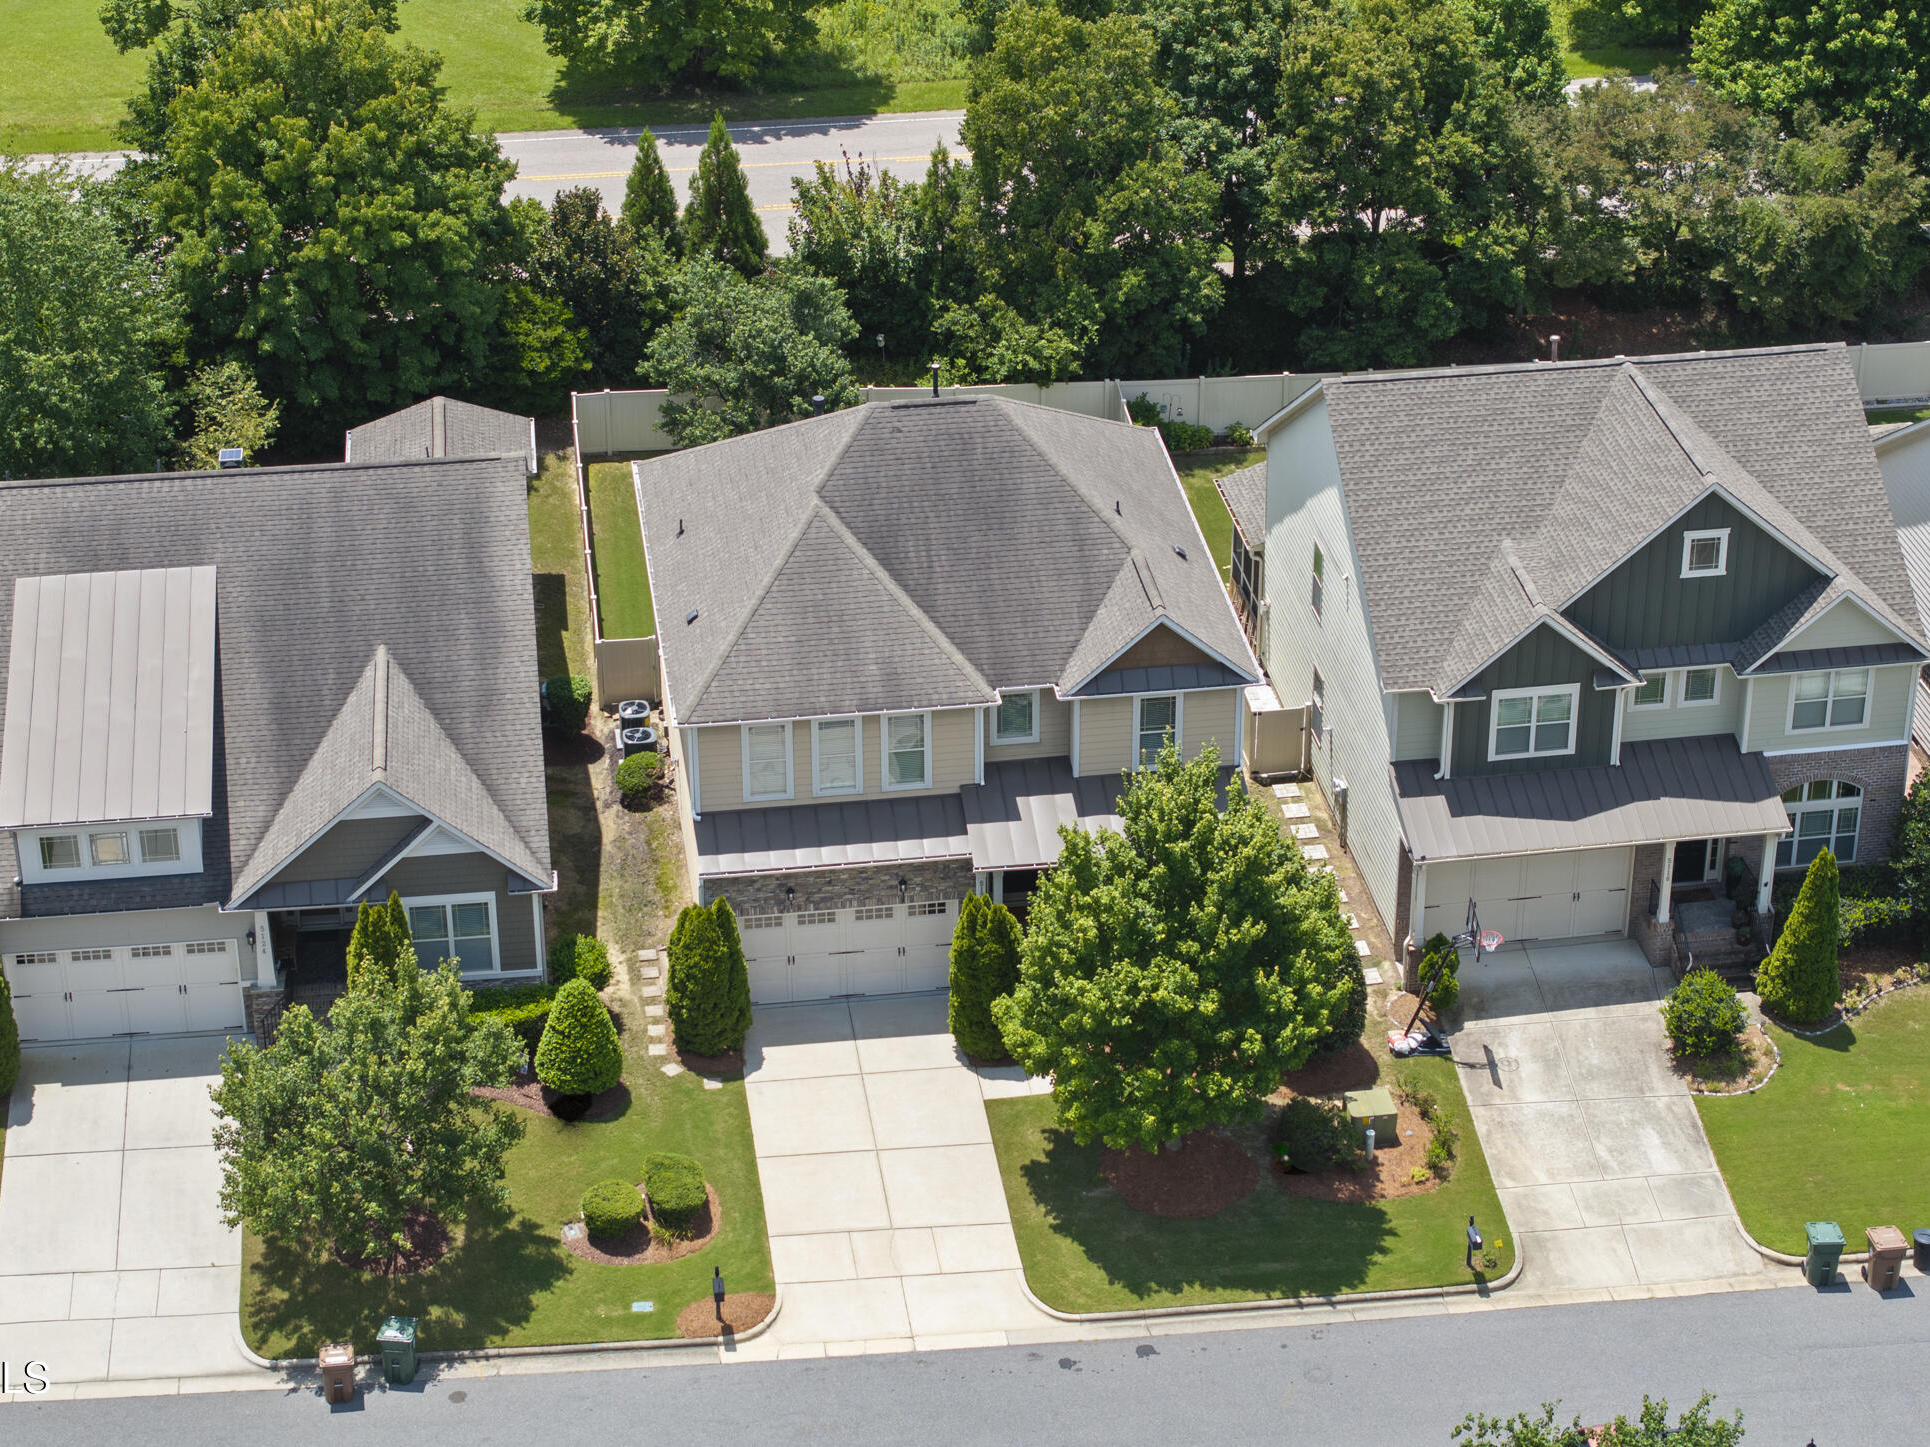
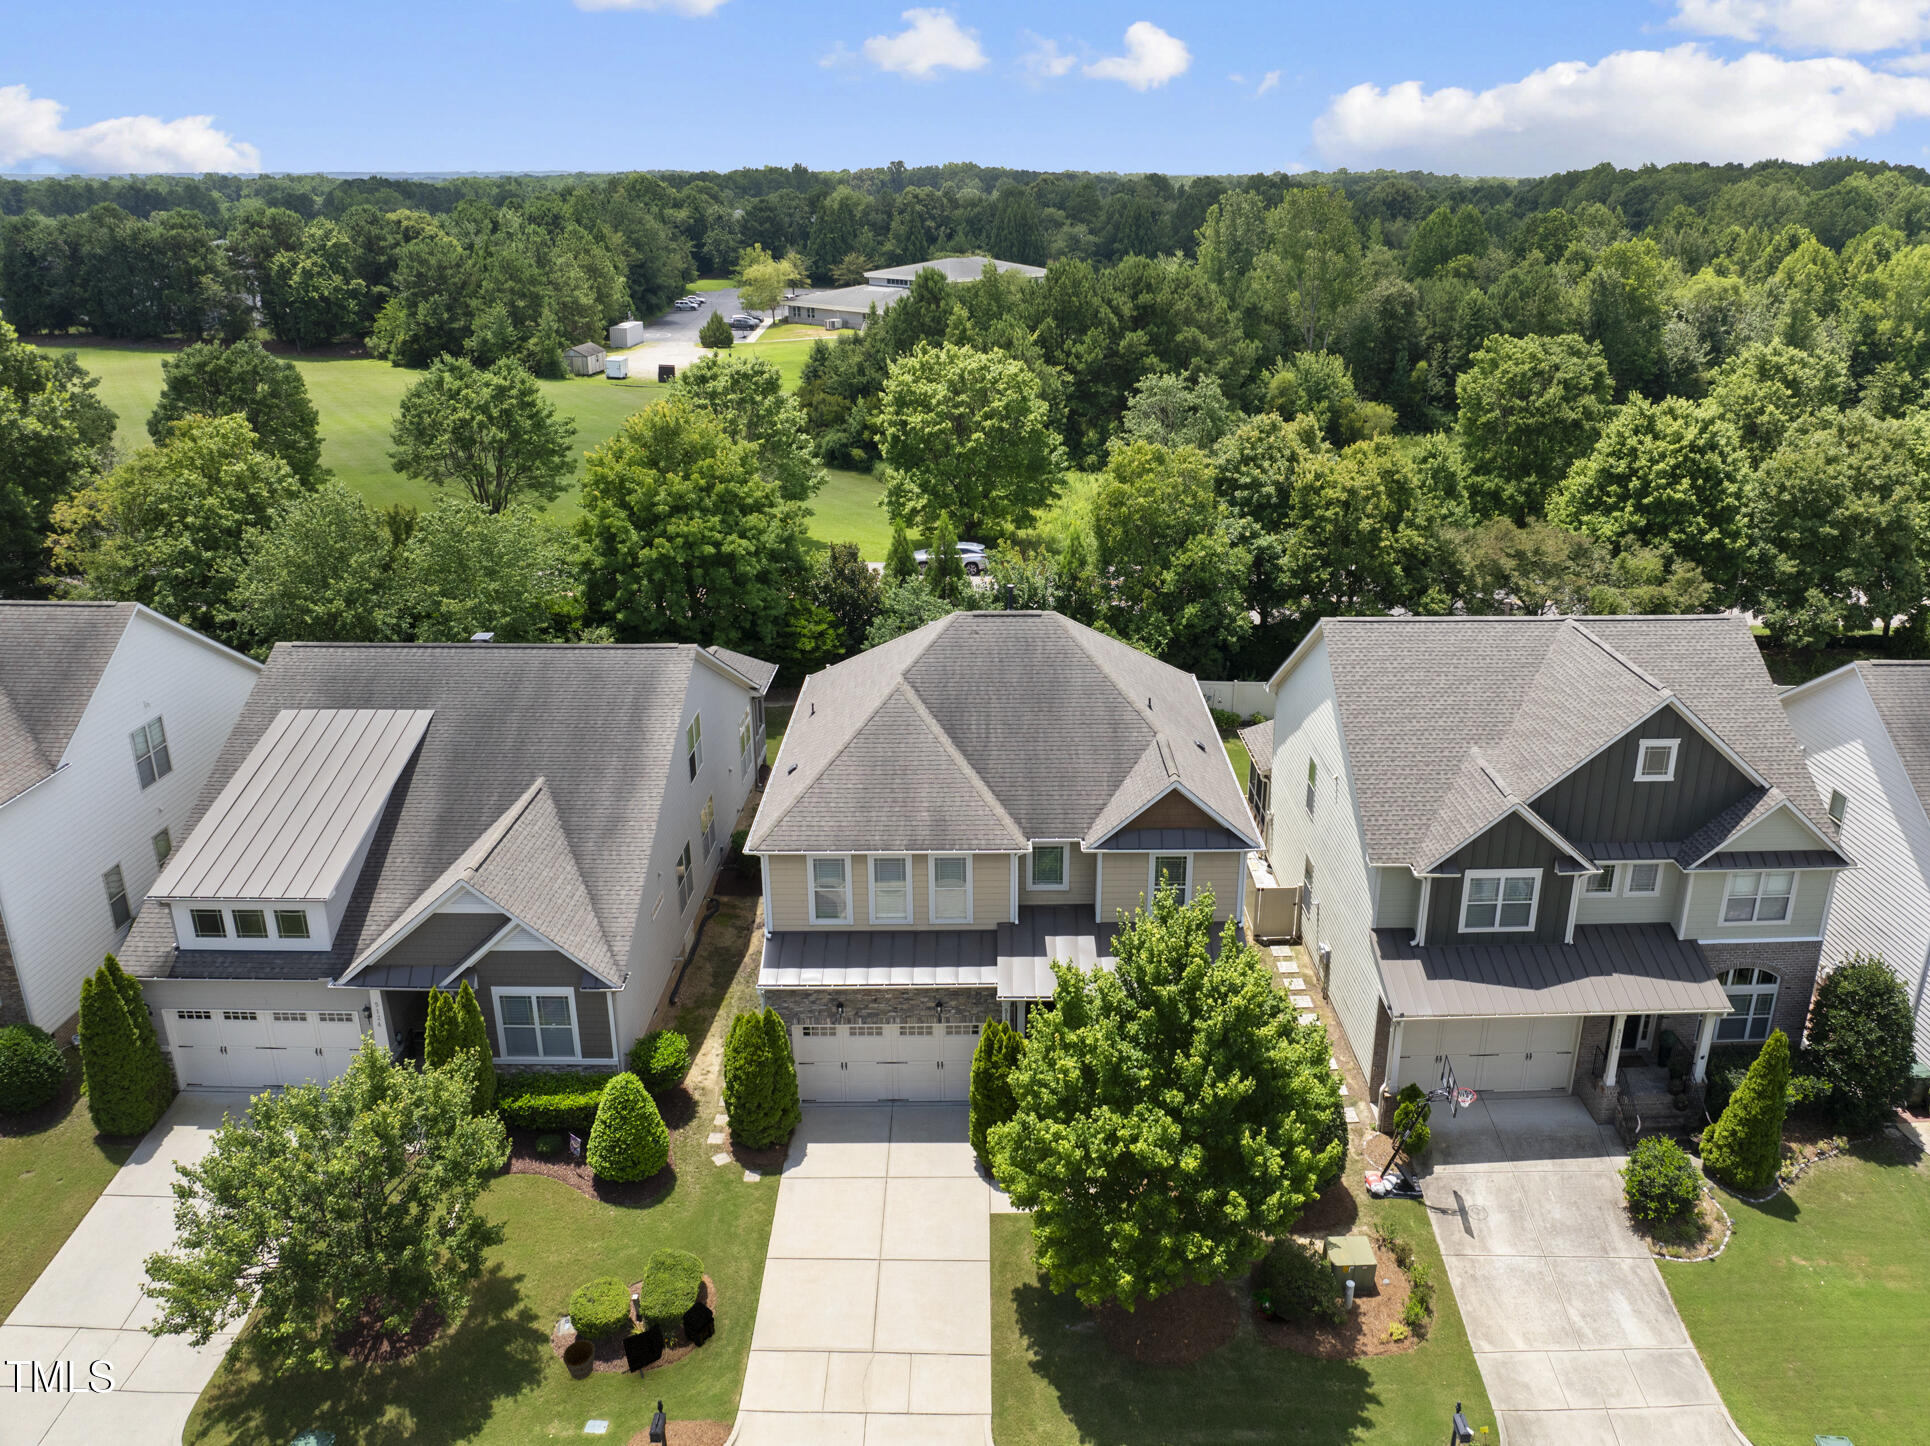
lounge chair: present [548,1091,593,1131] -> present [622,1323,664,1379]
toolbox: none [699,1191,729,1233] -> present [683,1301,715,1347]
wooden bucket: none [589,1230,620,1266] -> present [563,1340,595,1380]

